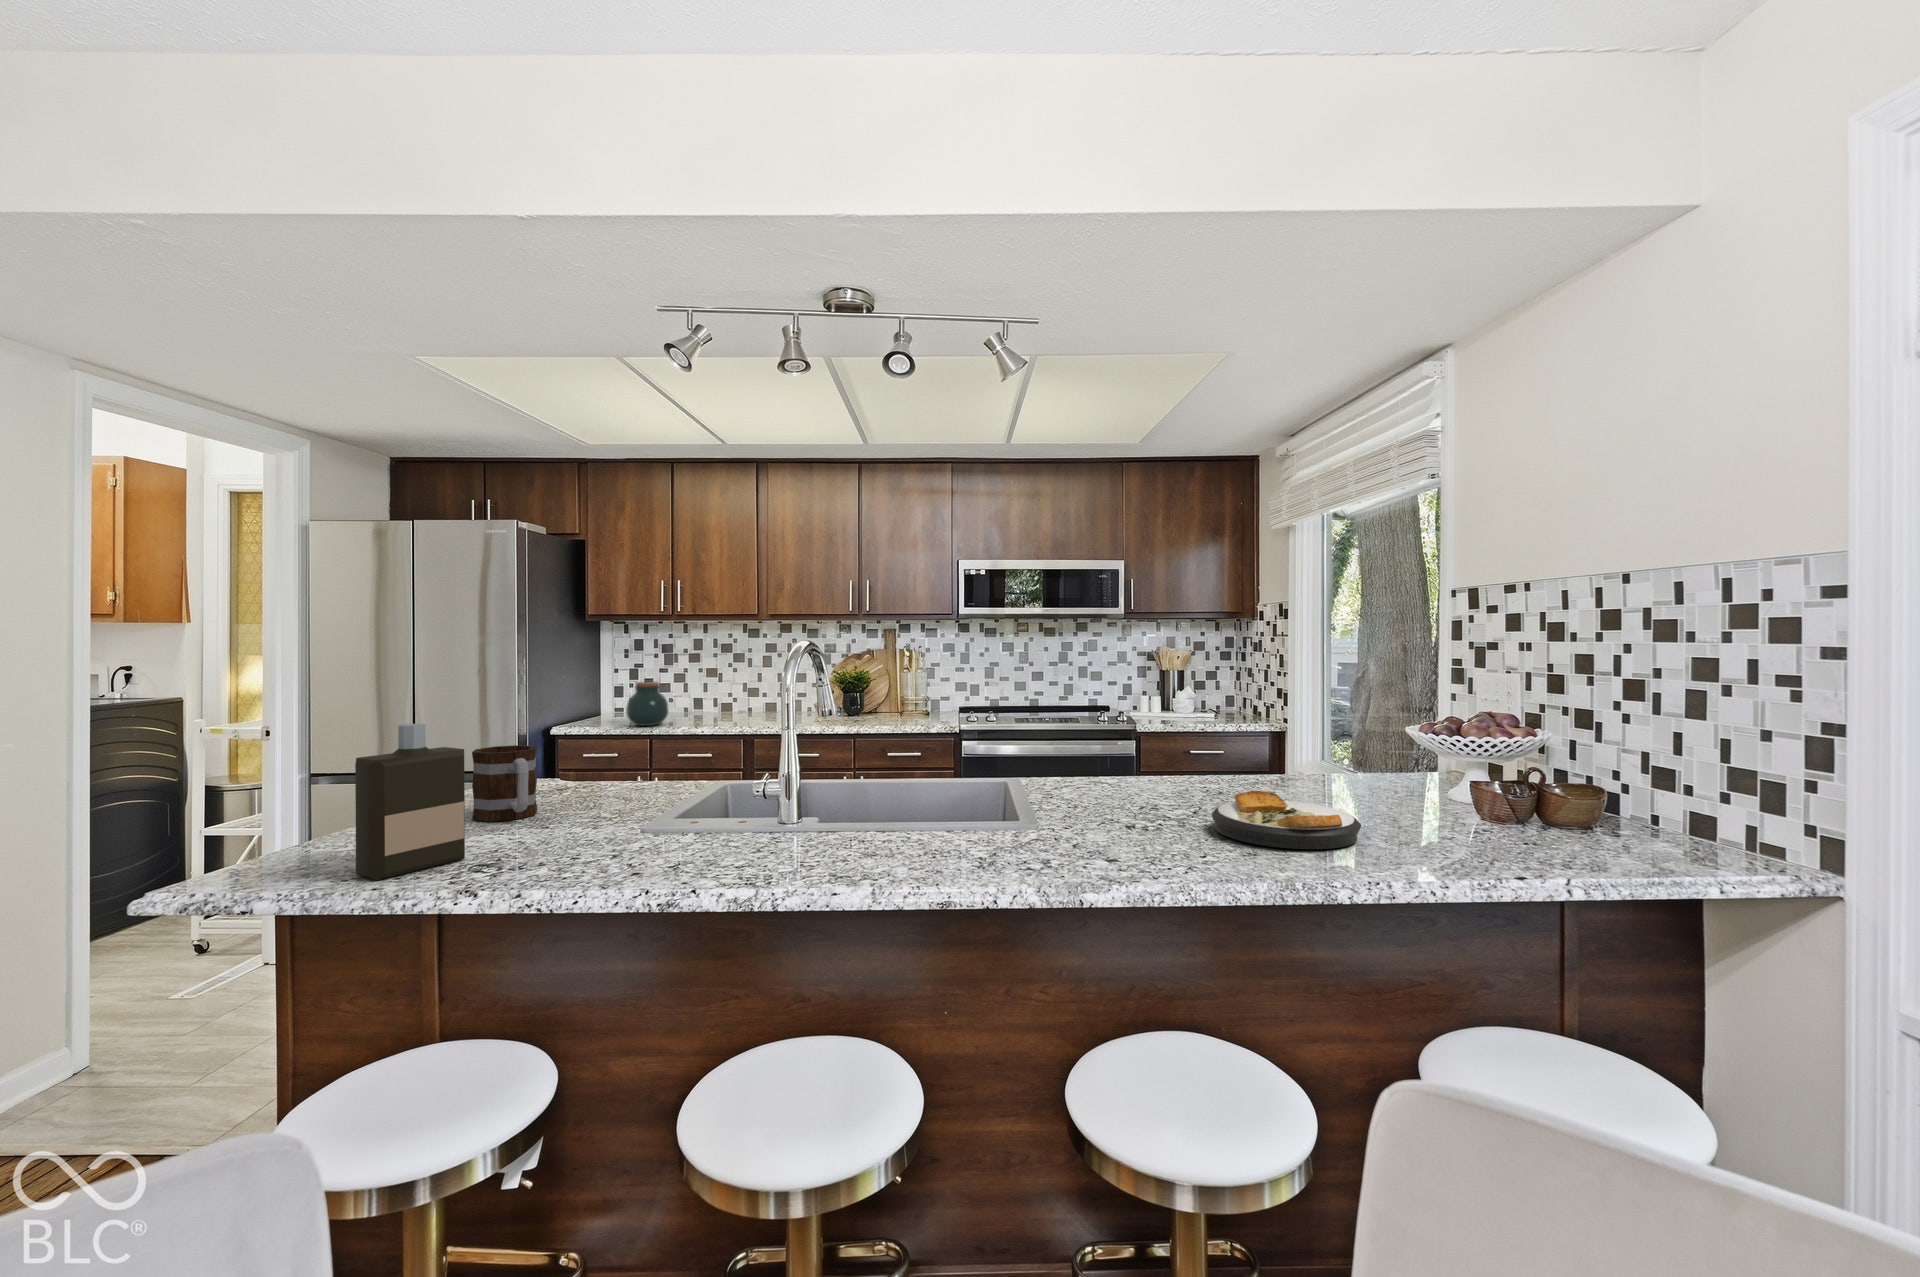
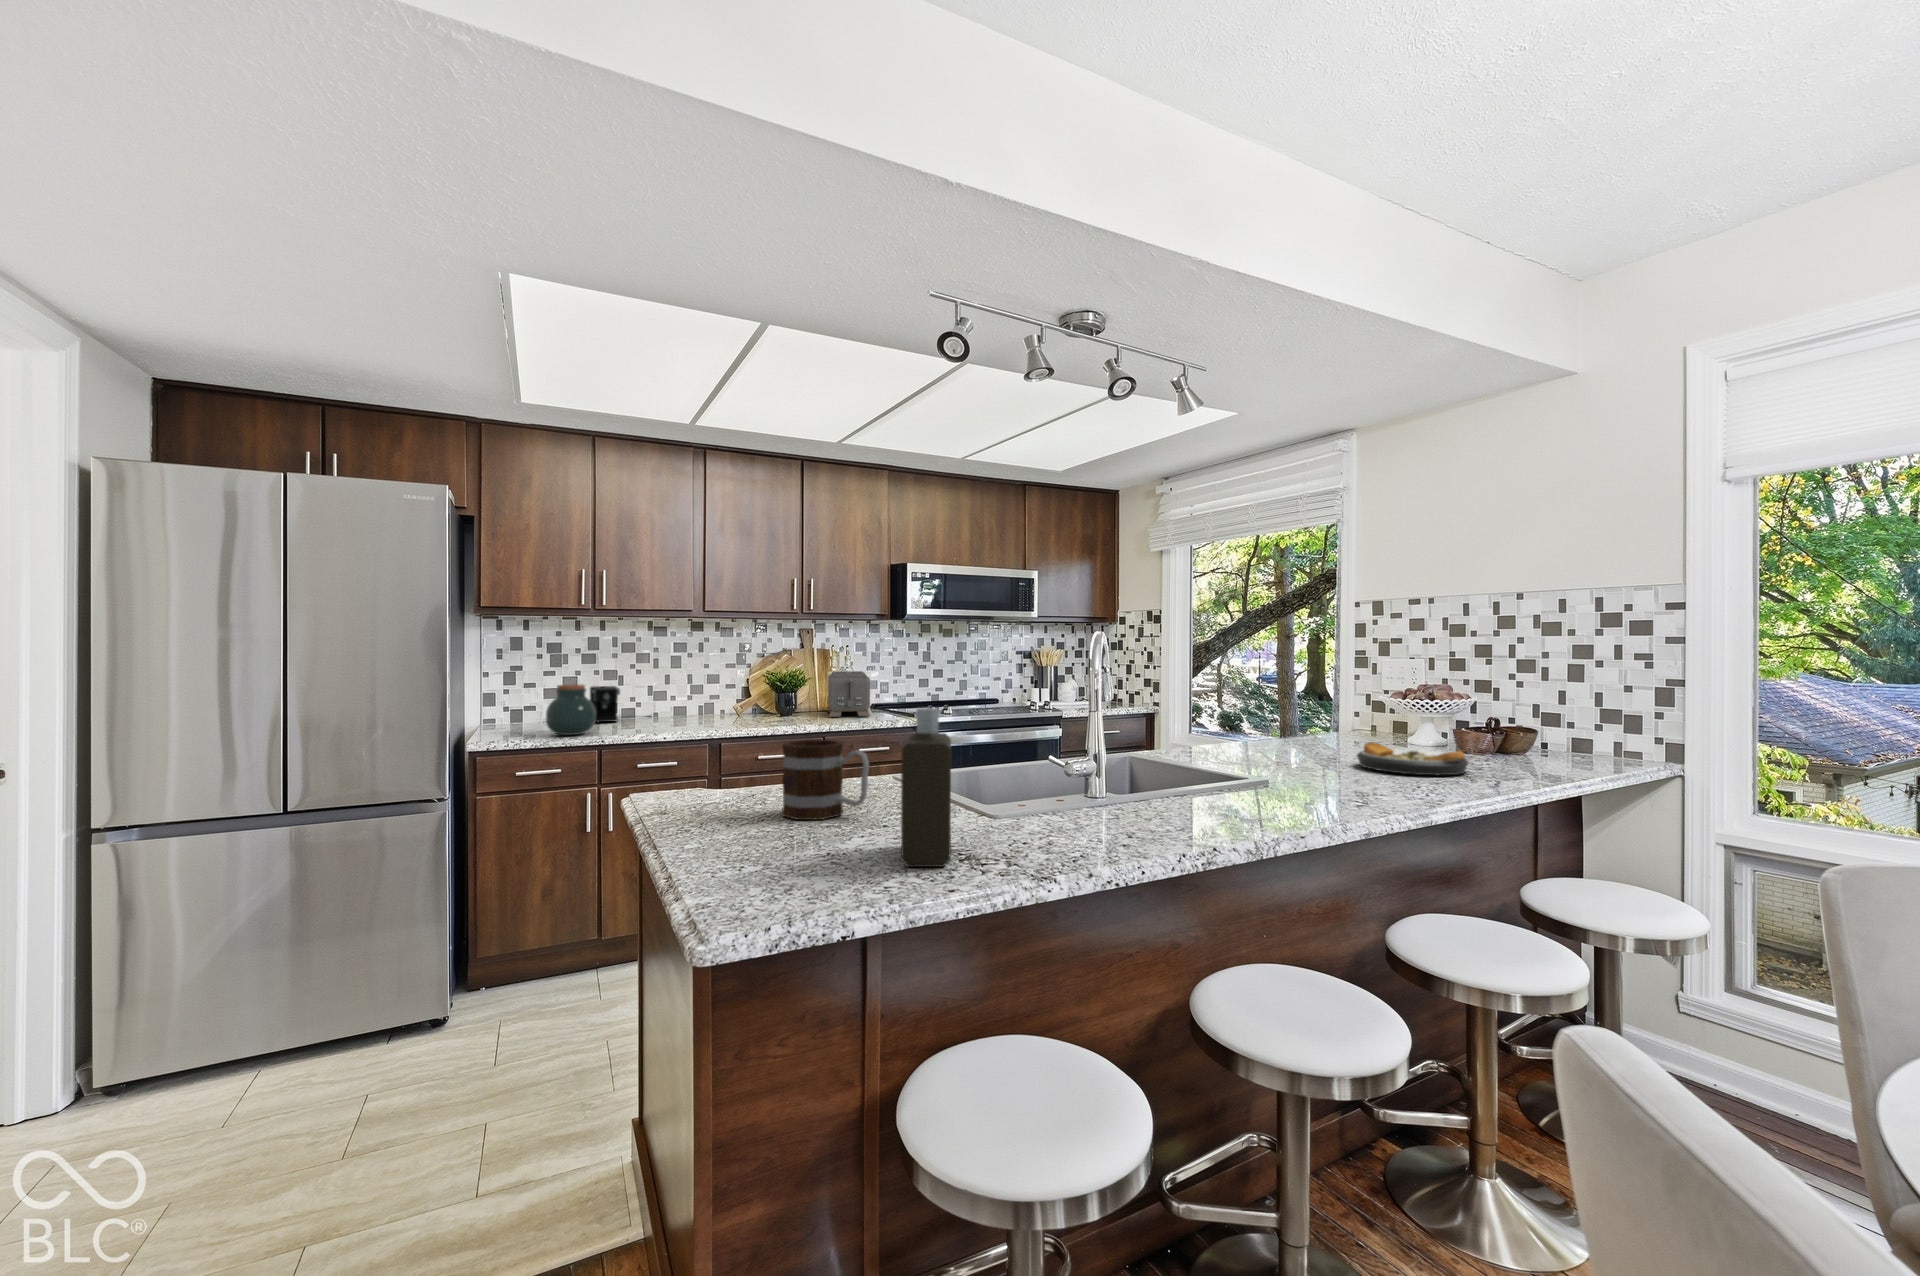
toaster: none [887,673,945,720] -> present [828,671,870,717]
coffee maker: none [690,683,751,715] -> present [590,686,620,722]

